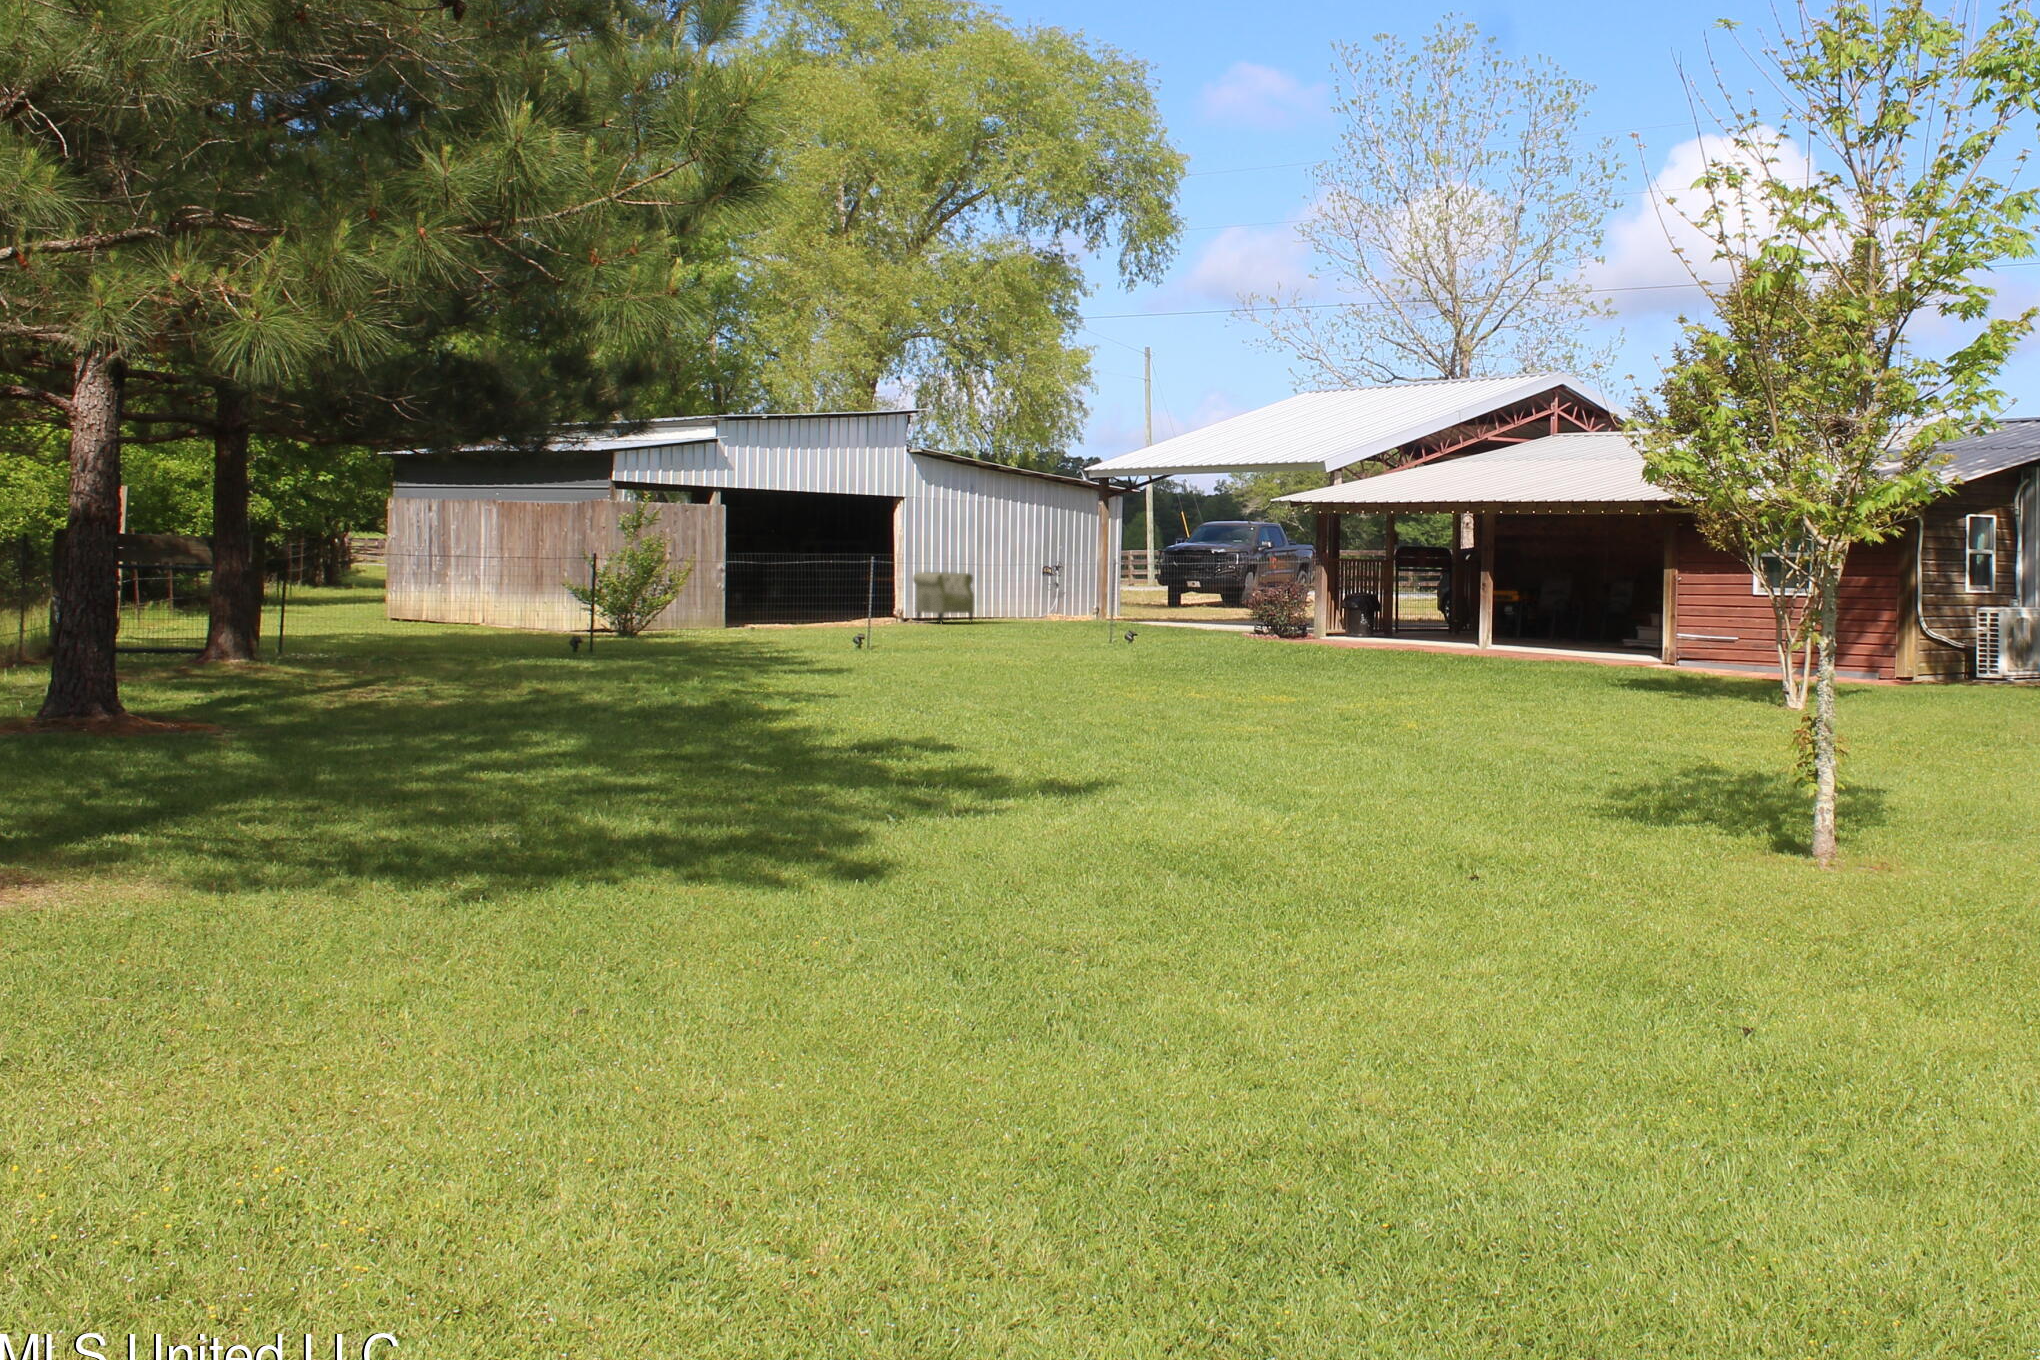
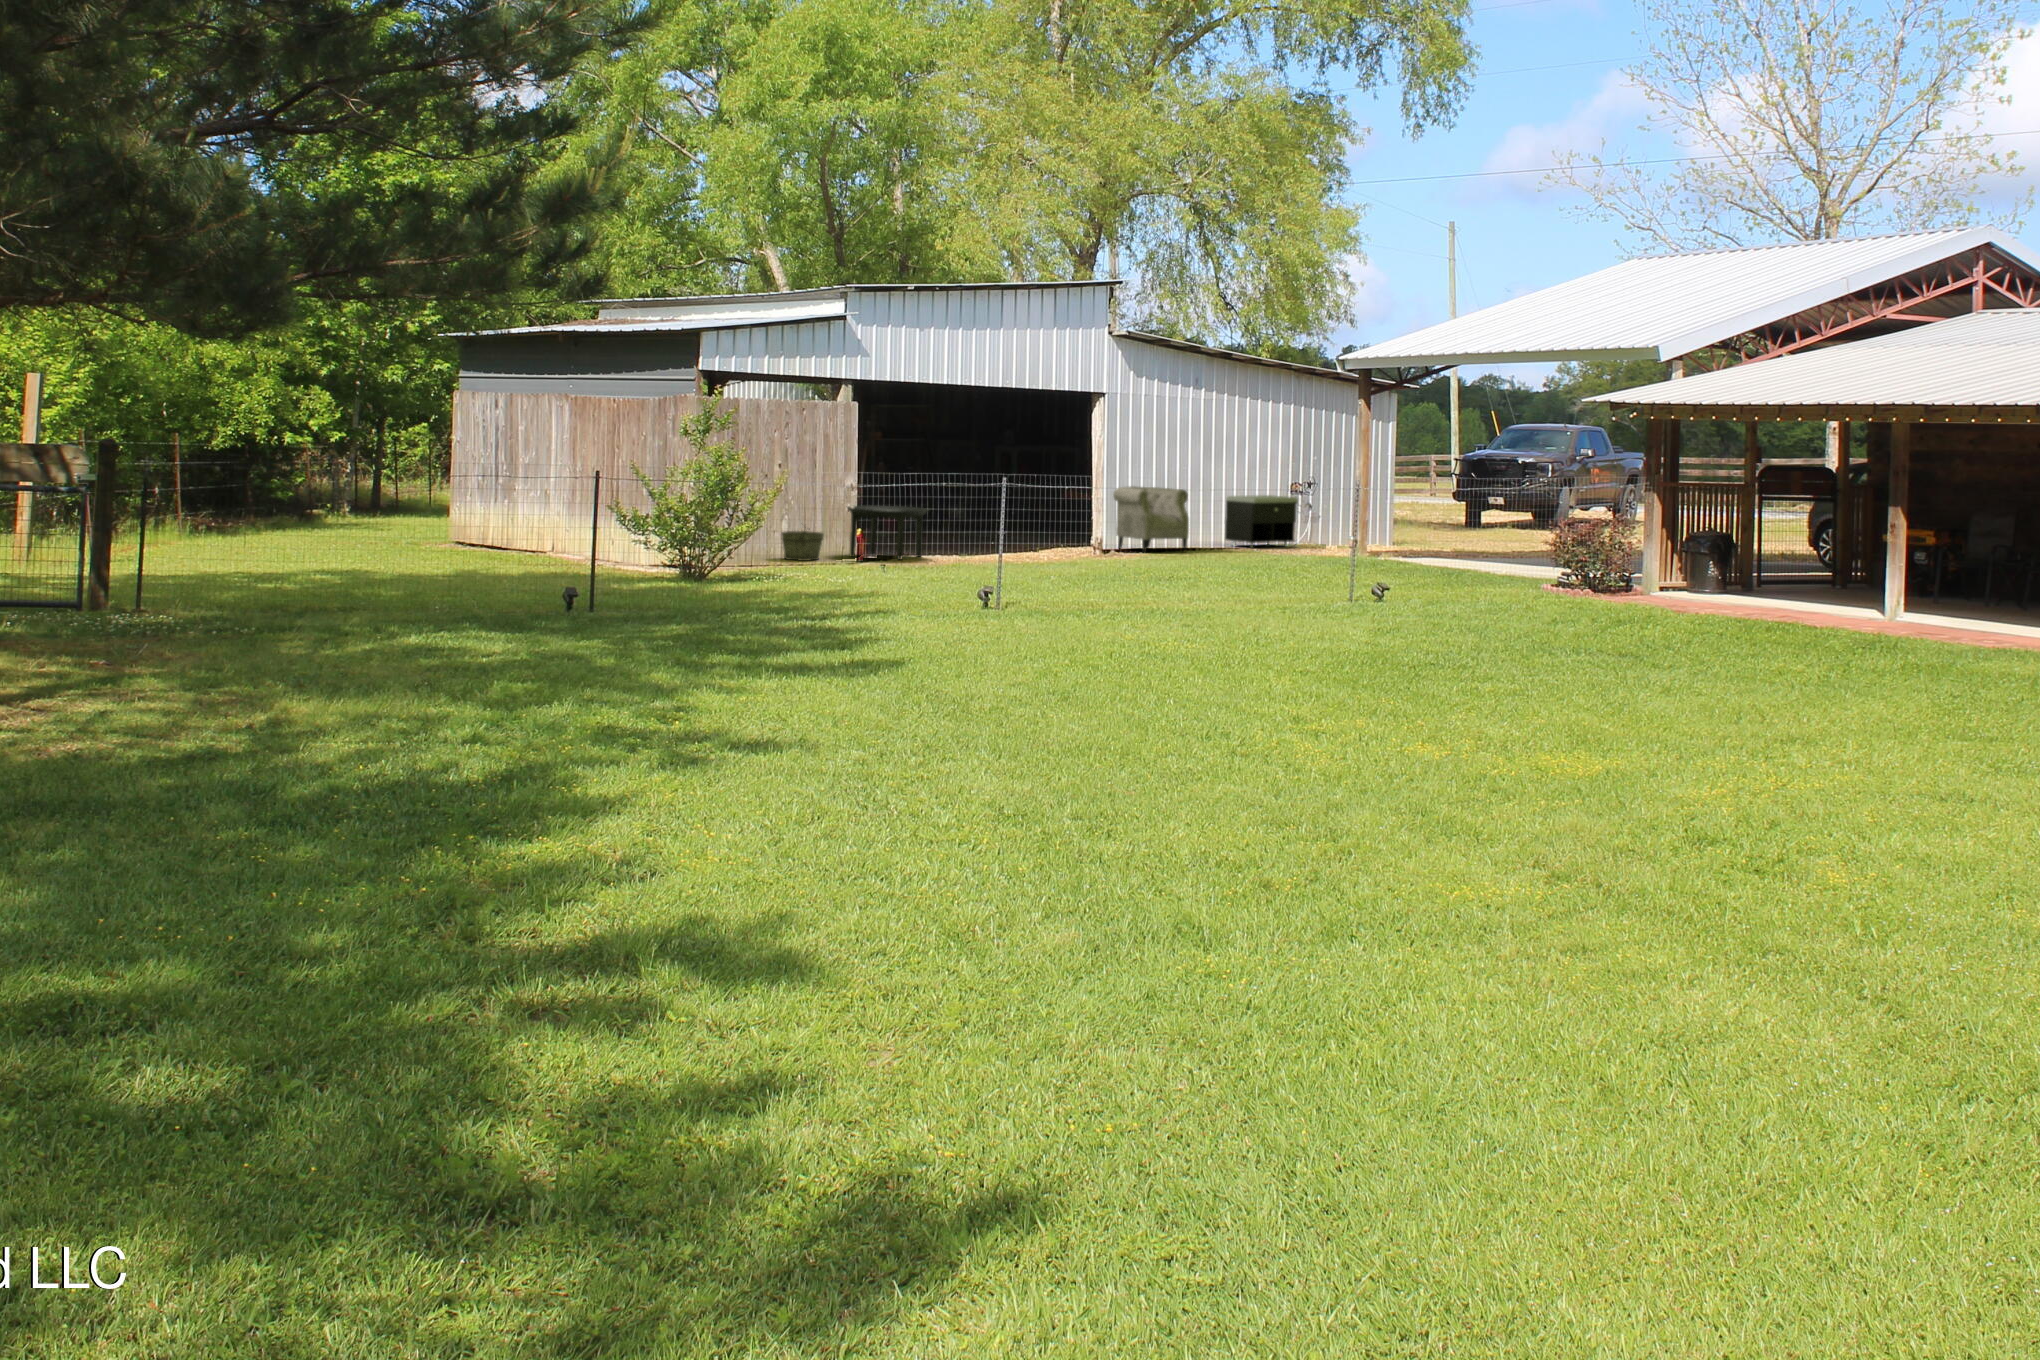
storage bench: none [996,579,1054,621] -> present [1225,495,1298,547]
round table: none [716,588,785,630] -> present [847,506,928,560]
wooden bucket: none [672,602,707,631] -> present [781,531,824,561]

